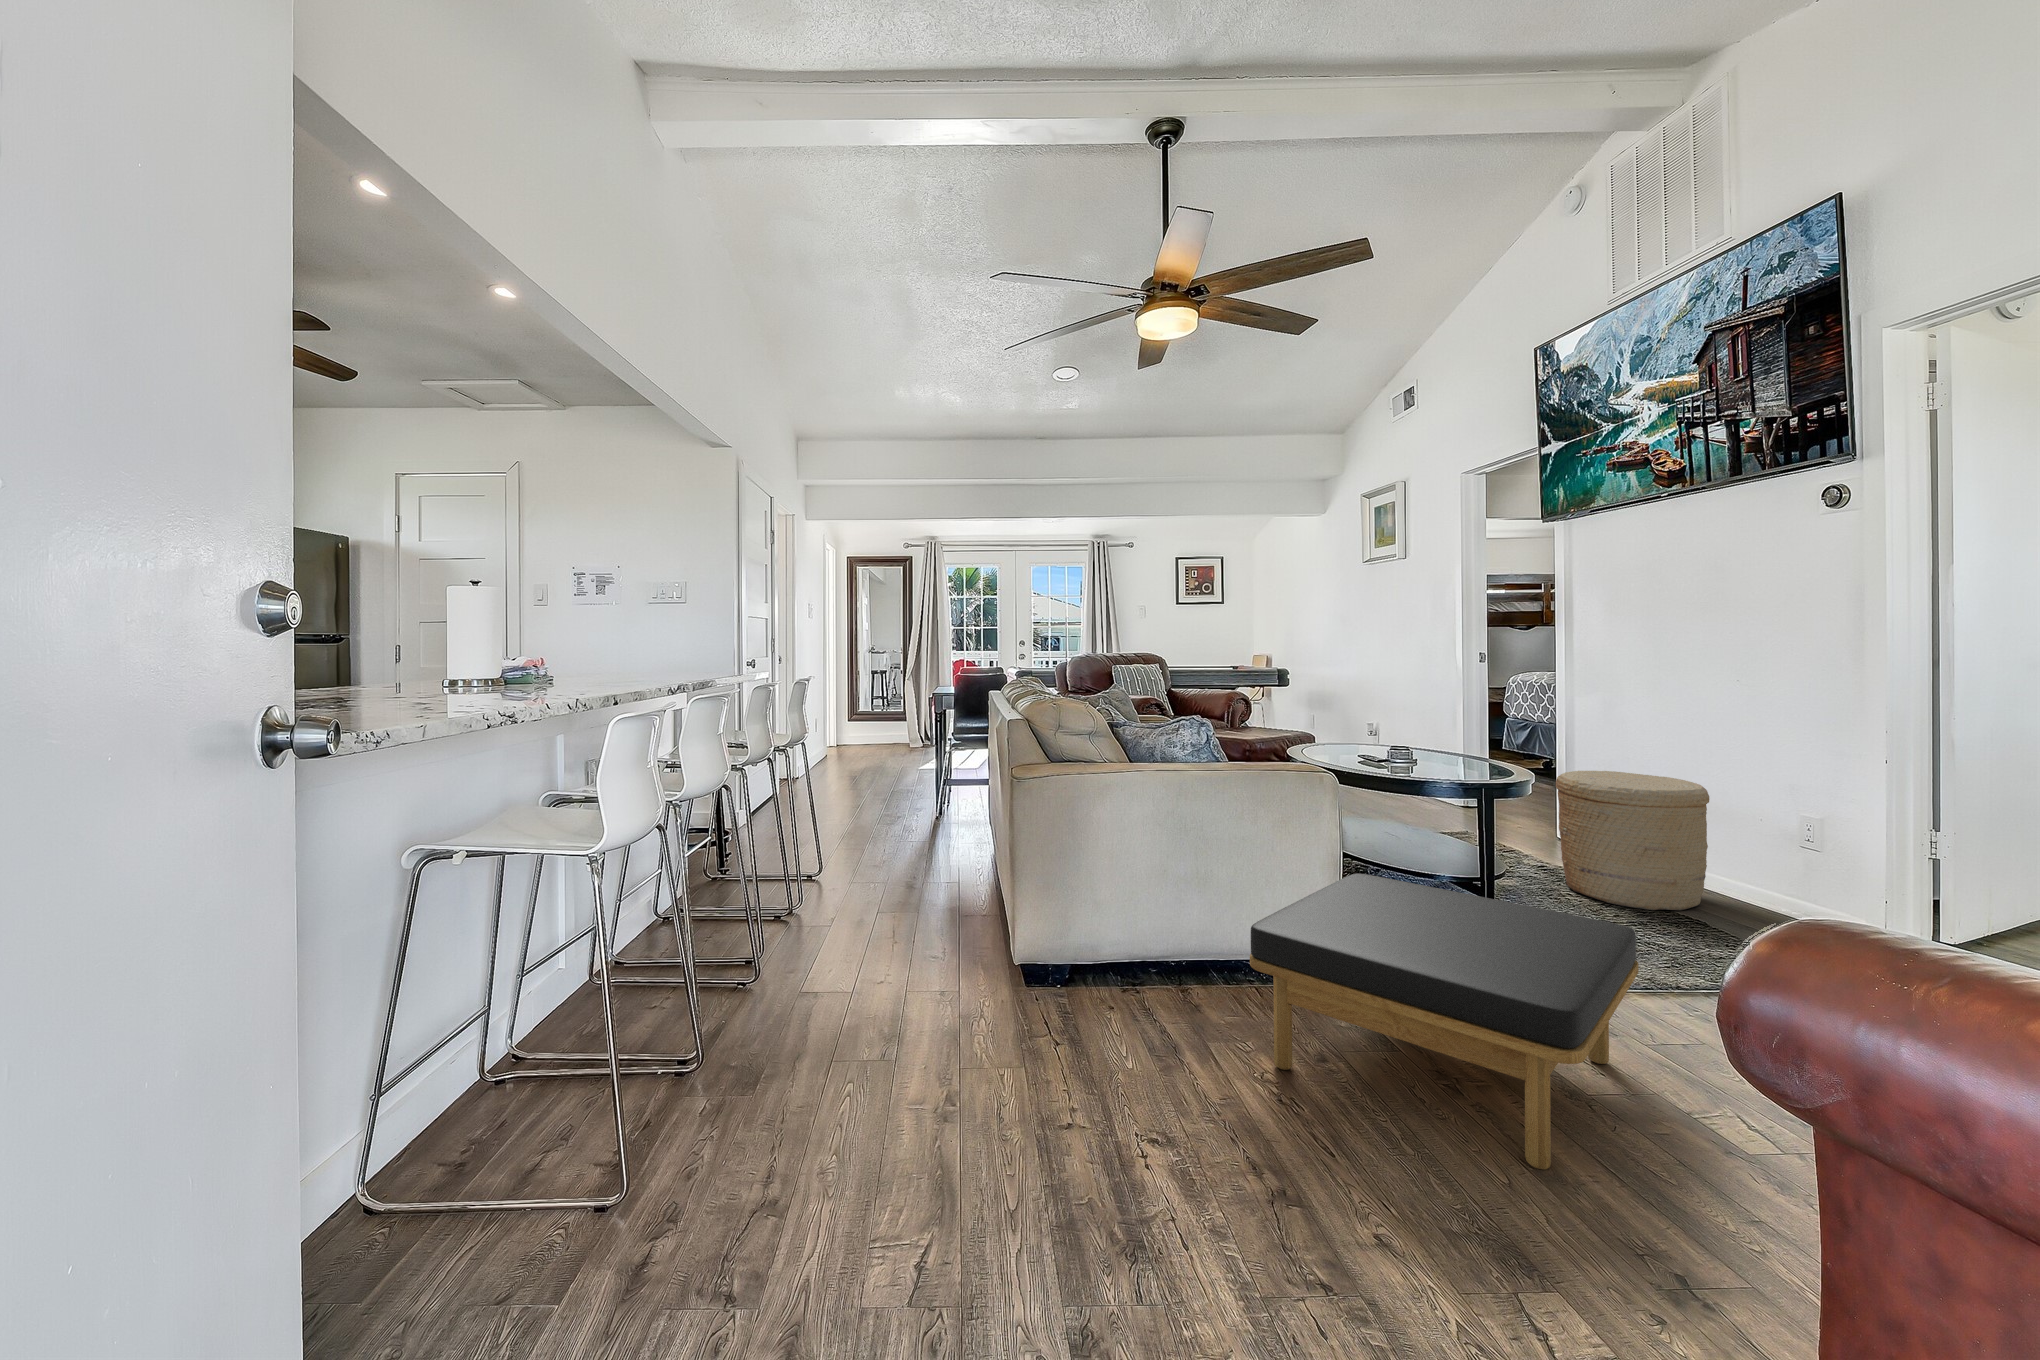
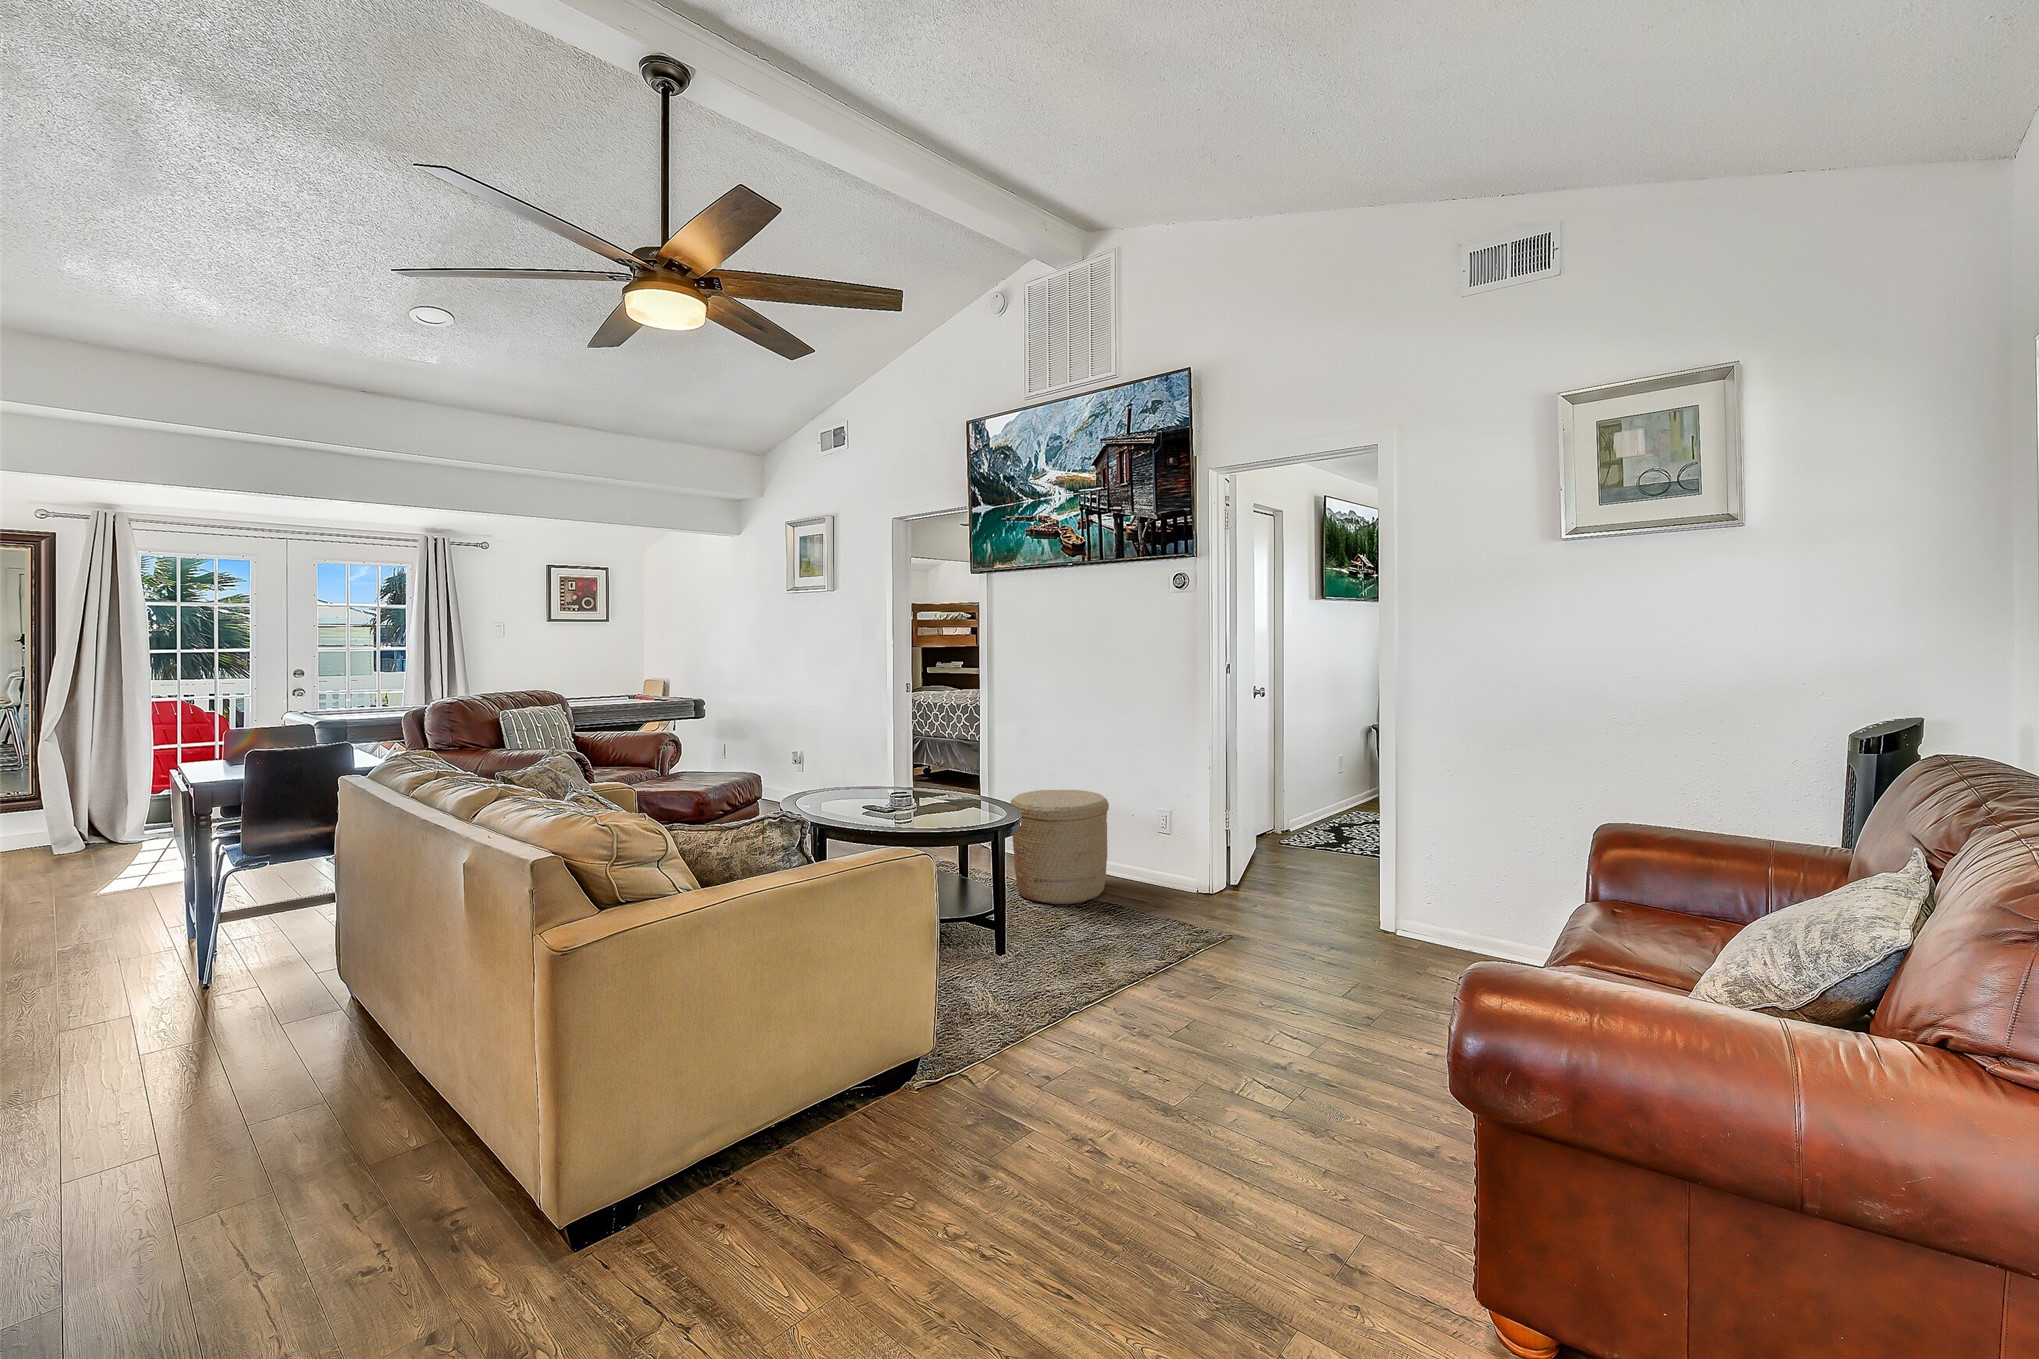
ottoman: present [1250,873,1639,1169] -> none [920,945,1226,1213]

